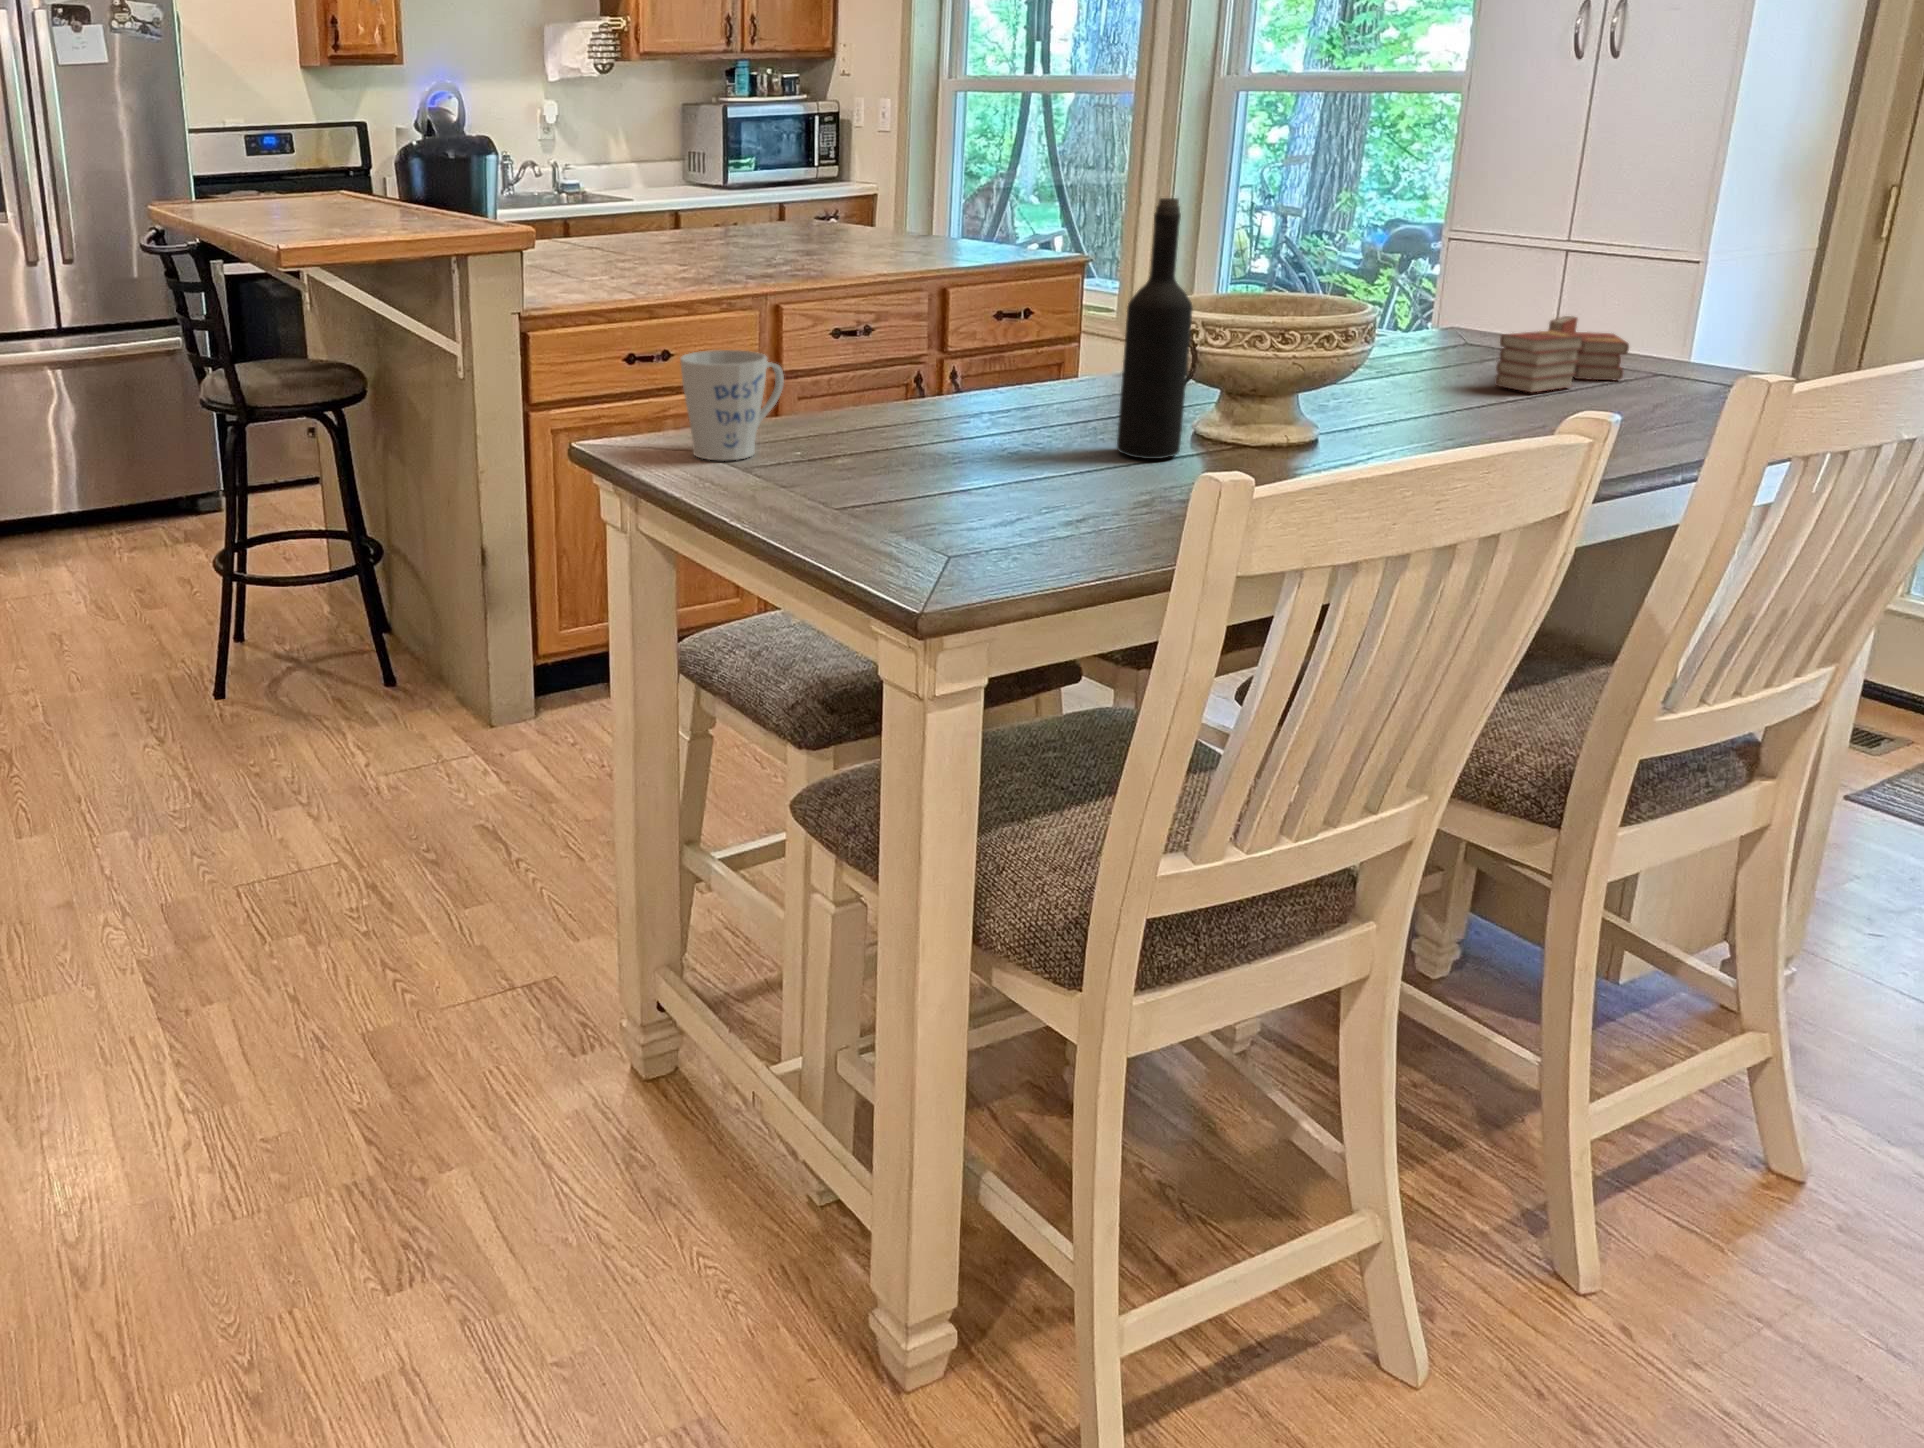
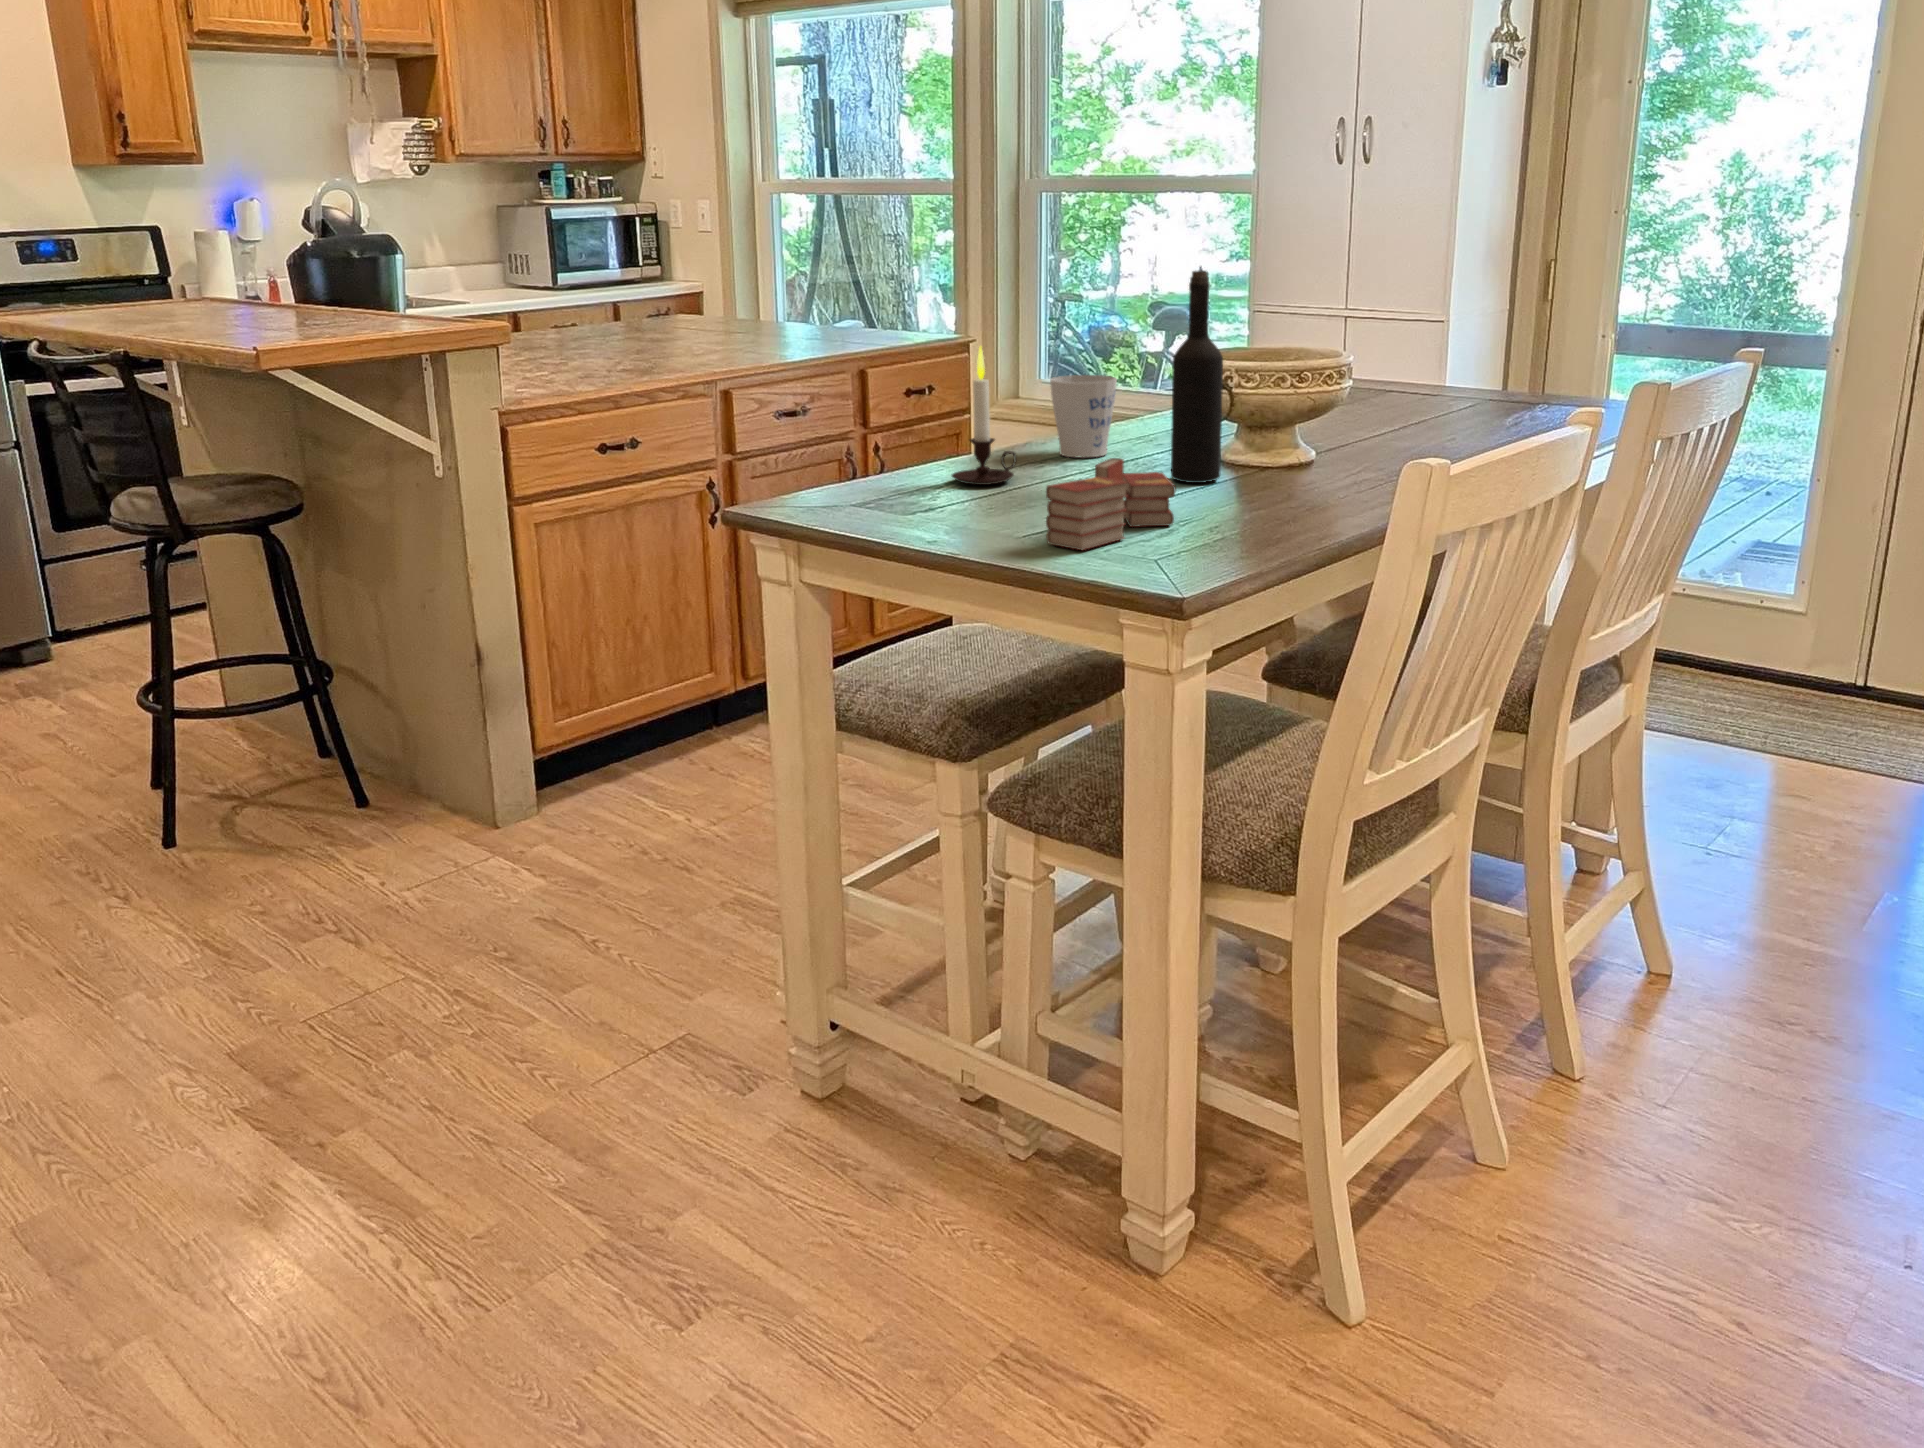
candle: none [858,277,943,438] -> present [952,347,1017,485]
book: present [1495,316,1629,392] -> present [1046,458,1175,550]
mug: present [680,350,784,460] -> present [1050,375,1117,457]

